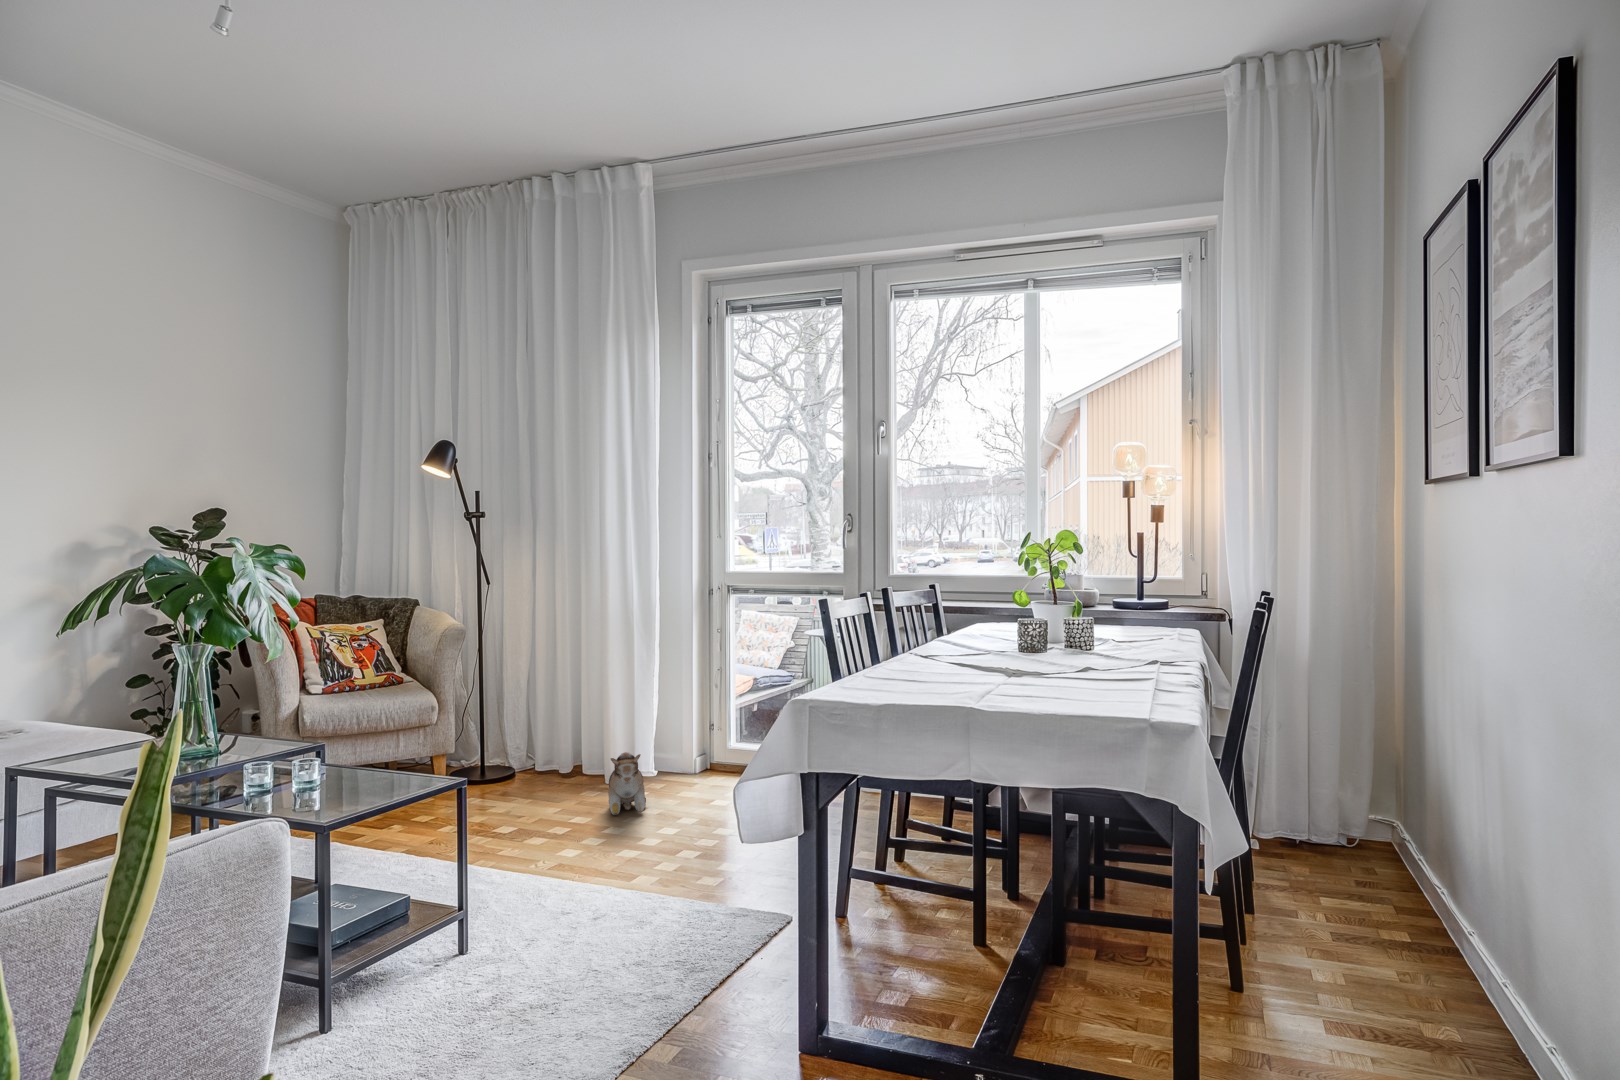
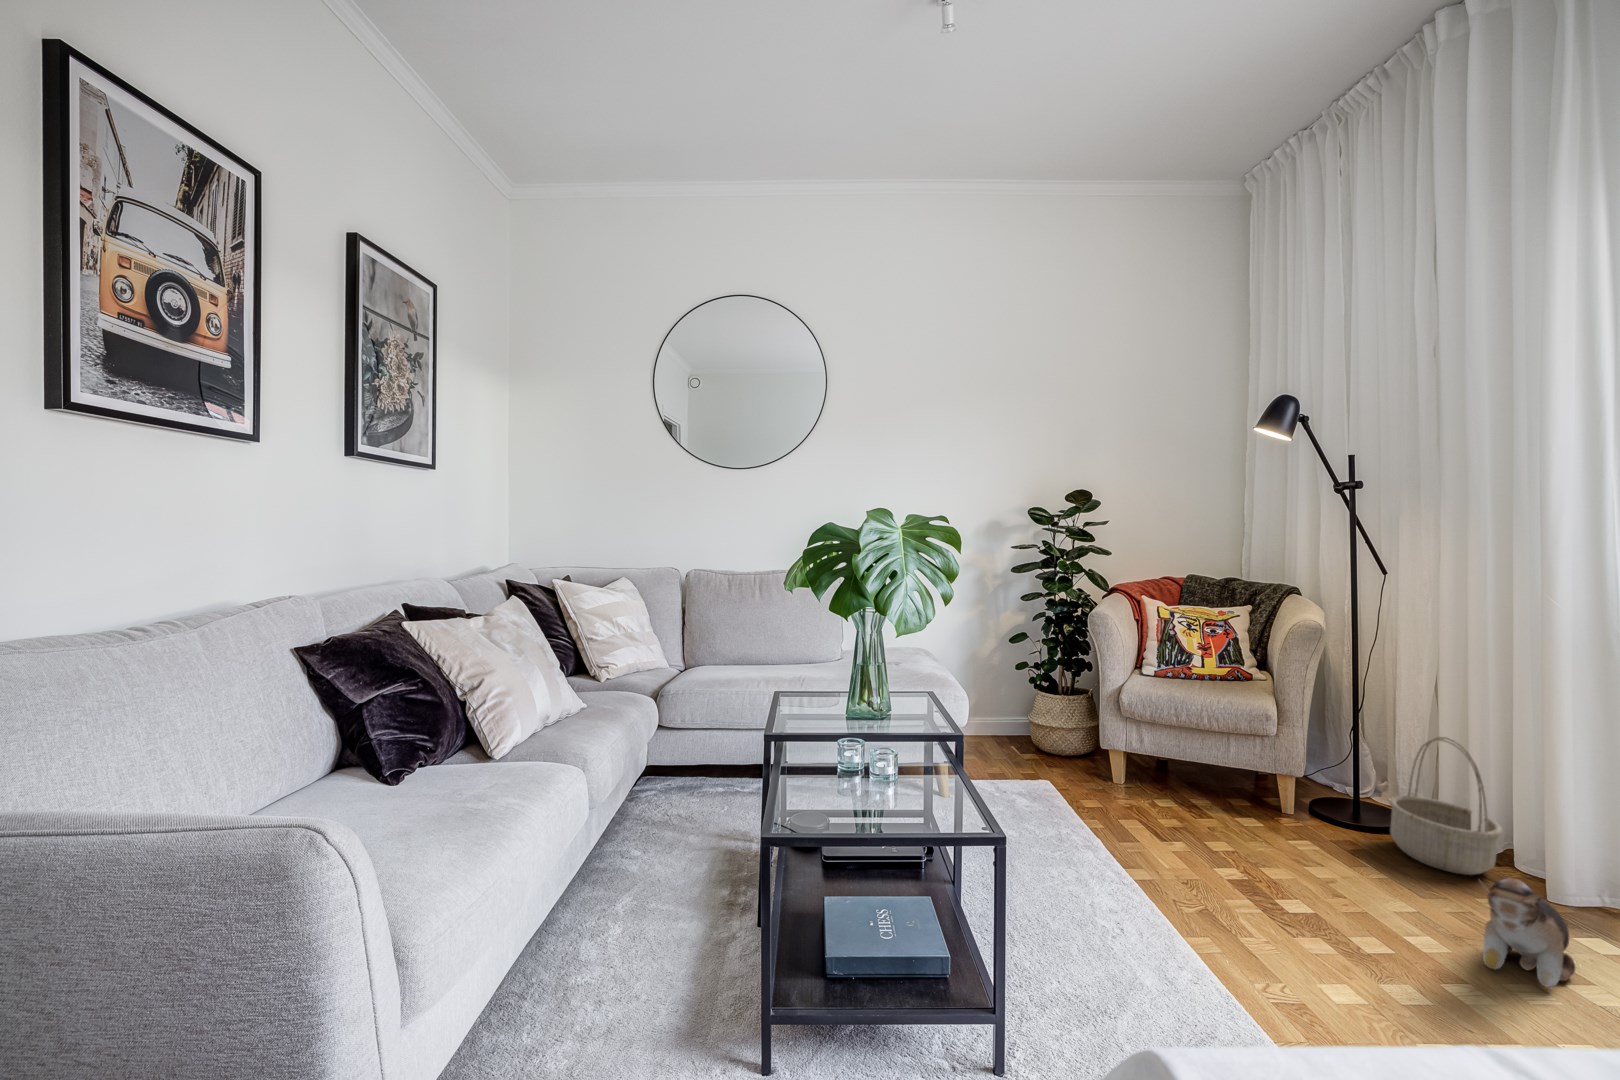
basket: none [517,691,584,786] -> present [1390,737,1502,875]

